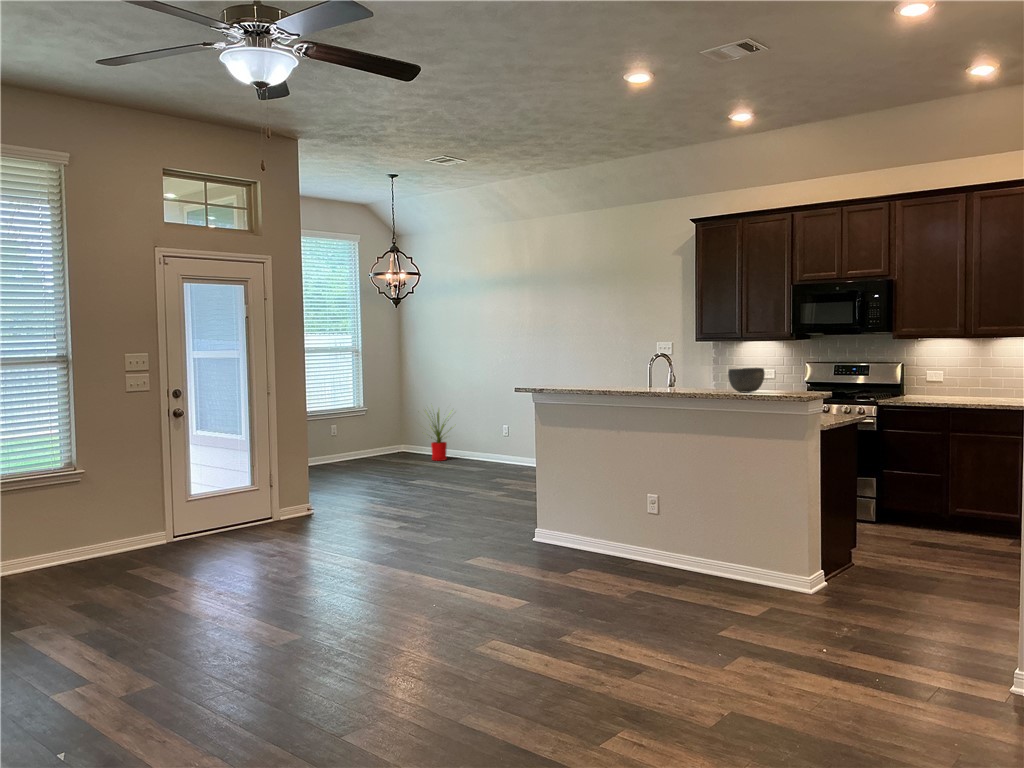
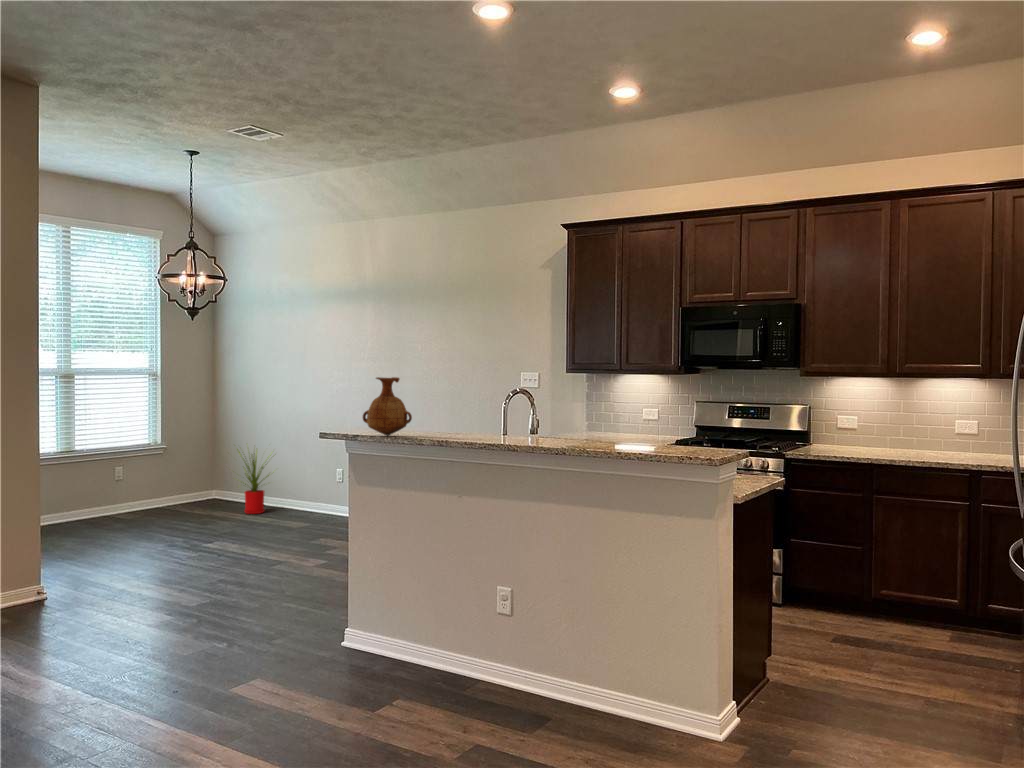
vase: none [544,346,580,390] -> present [363,377,412,436]
bowl: present [728,368,765,393] -> none [606,412,653,445]

